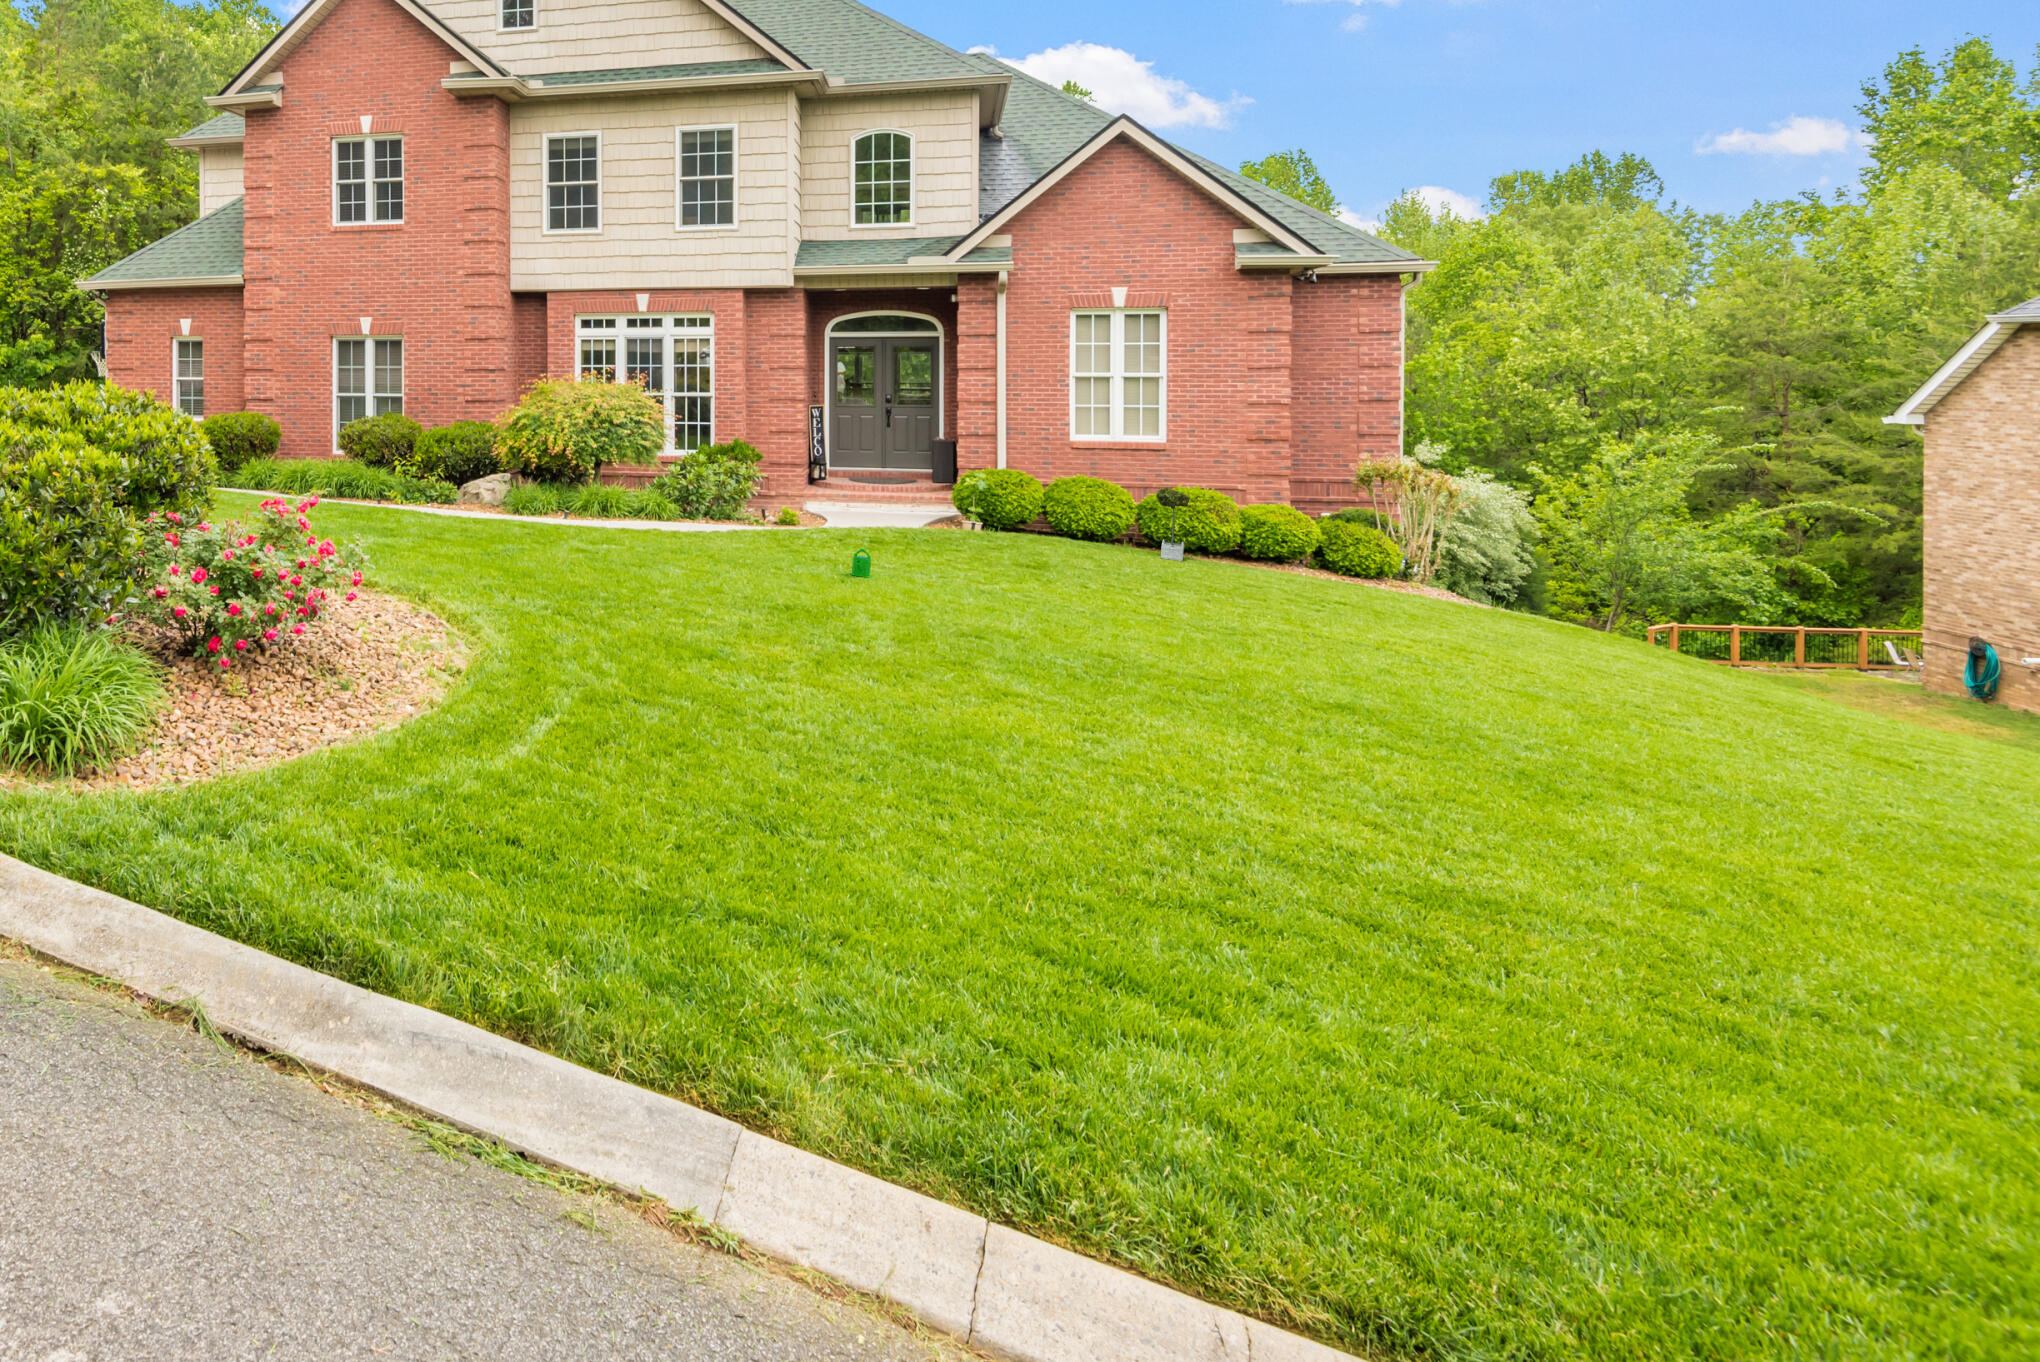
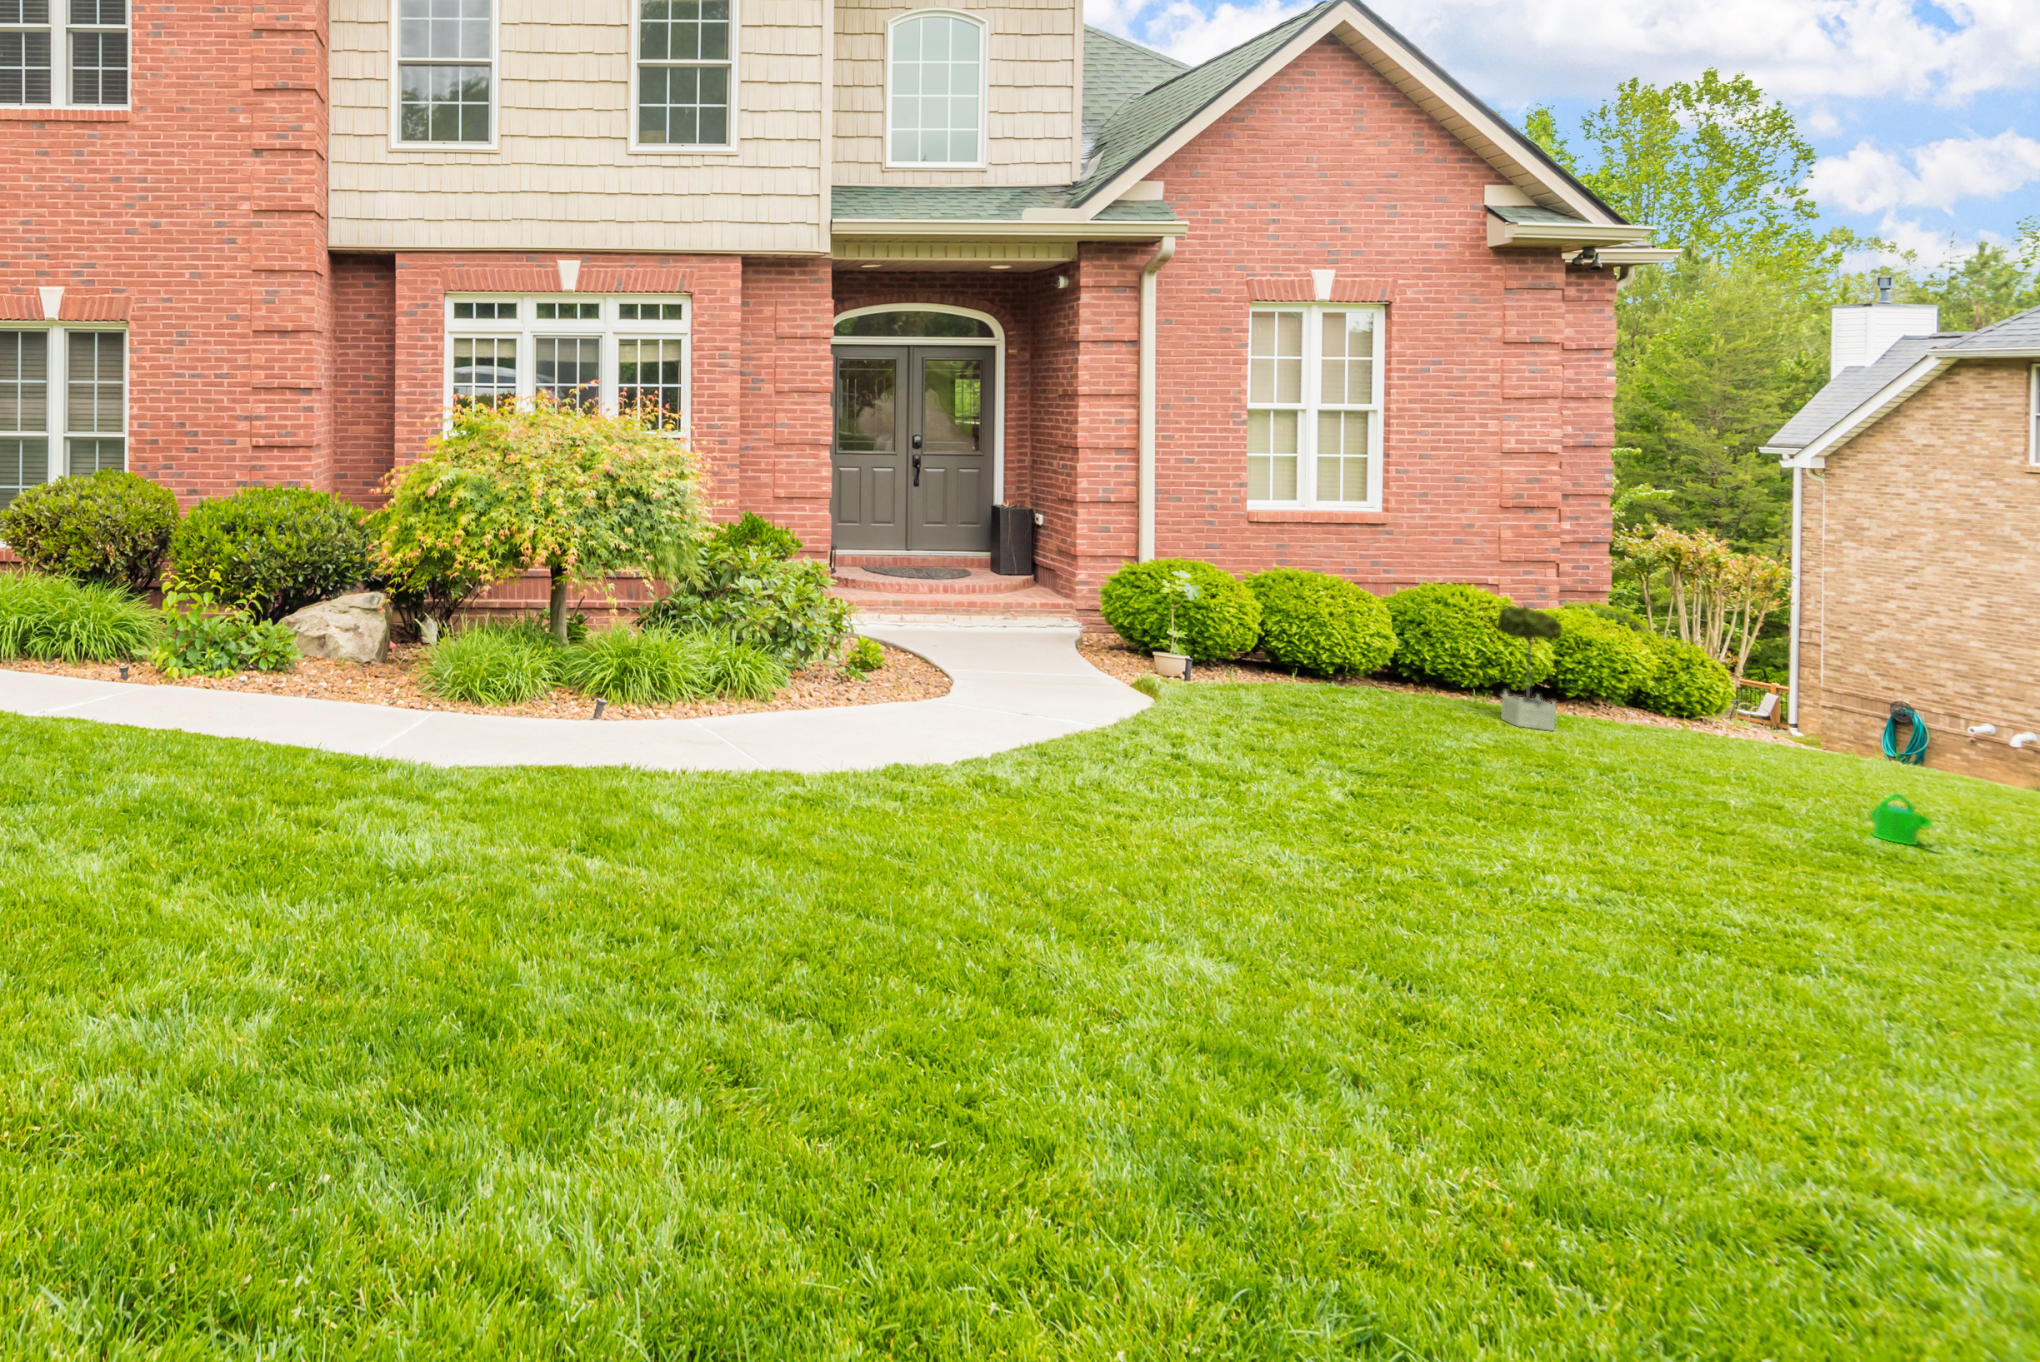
watering can: present [851,549,871,577] -> present [1871,793,1932,845]

